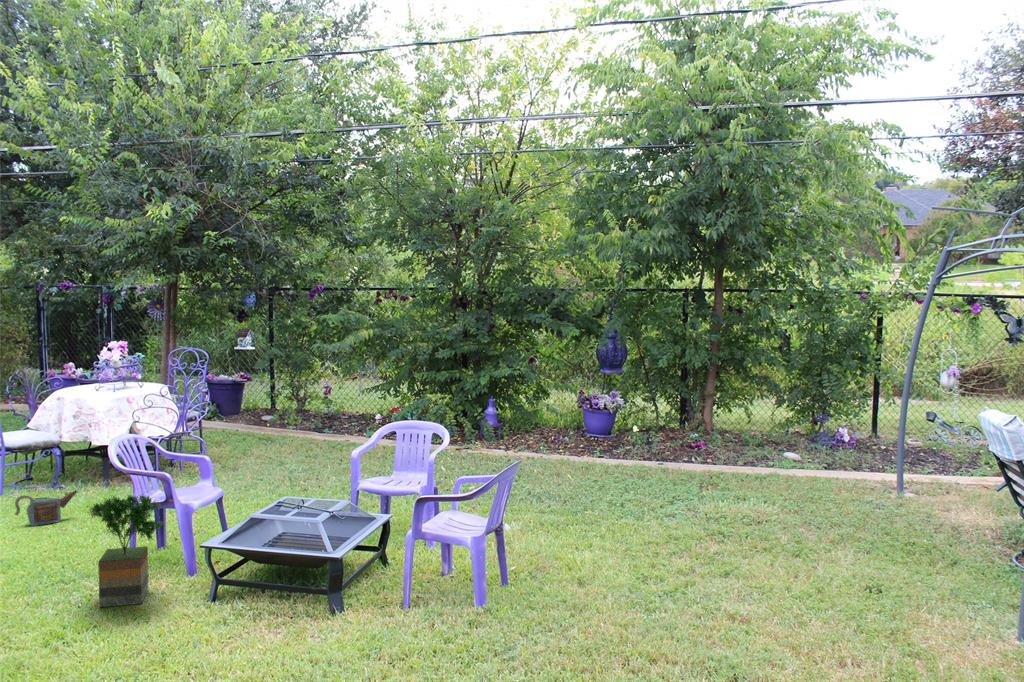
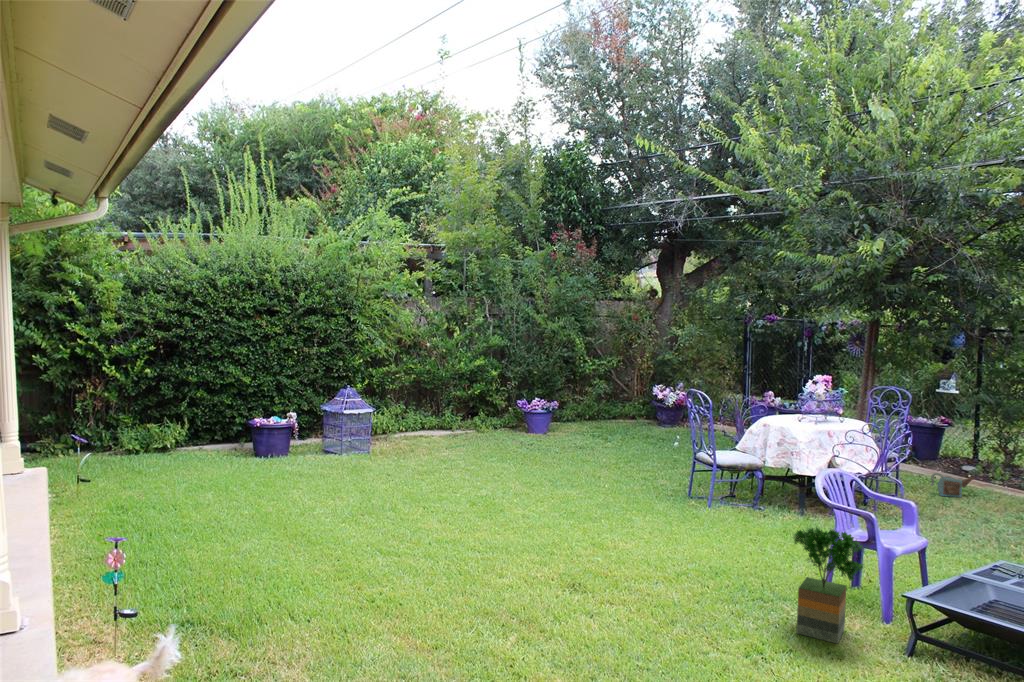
watering can: present [15,491,78,526] -> present [930,473,974,497]

